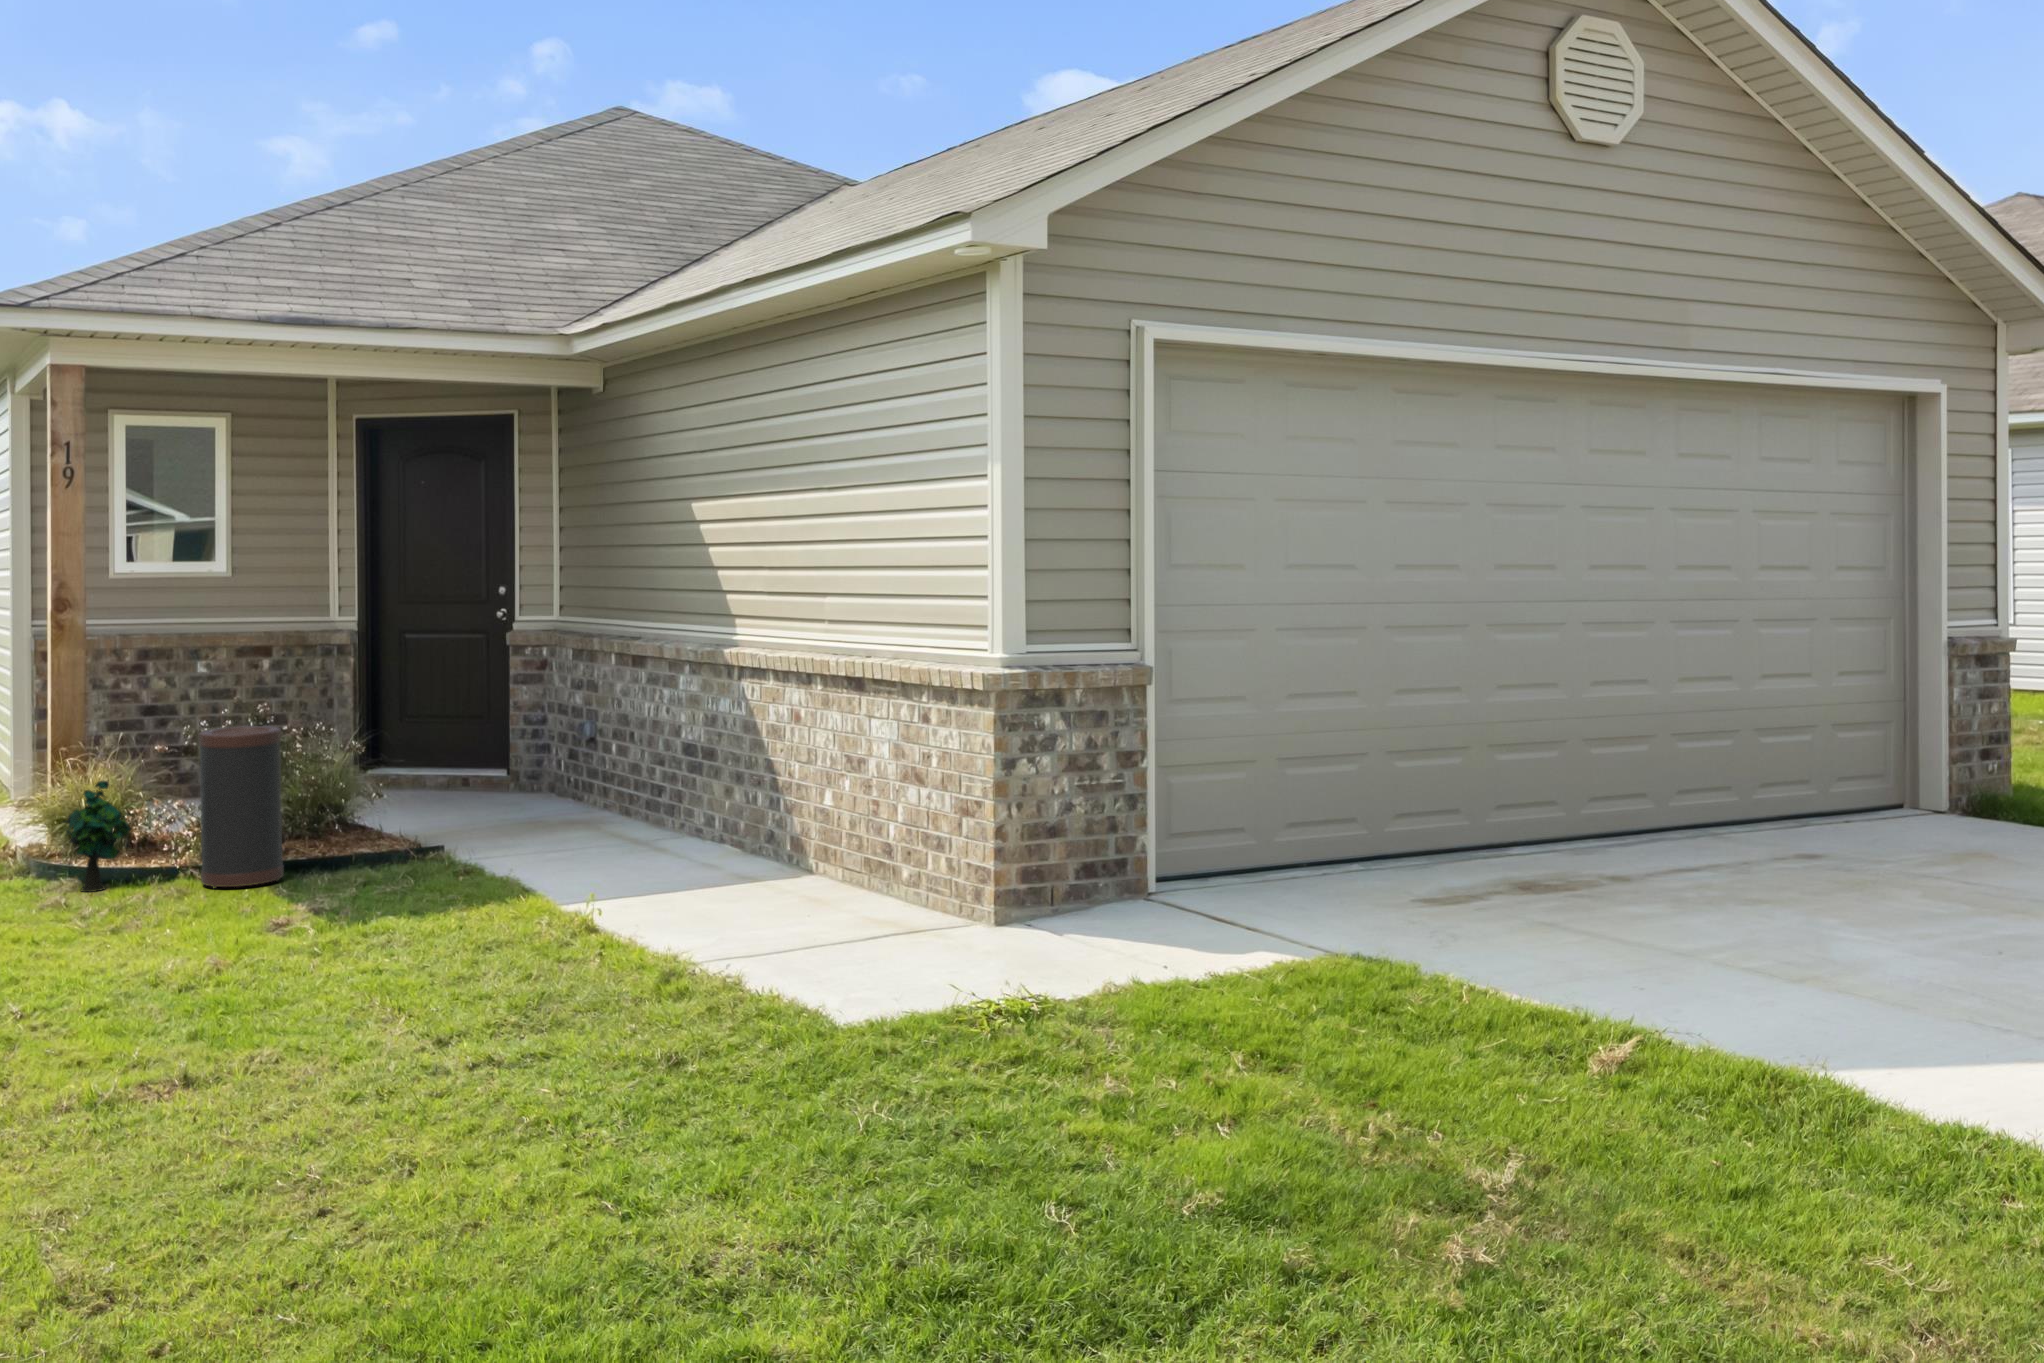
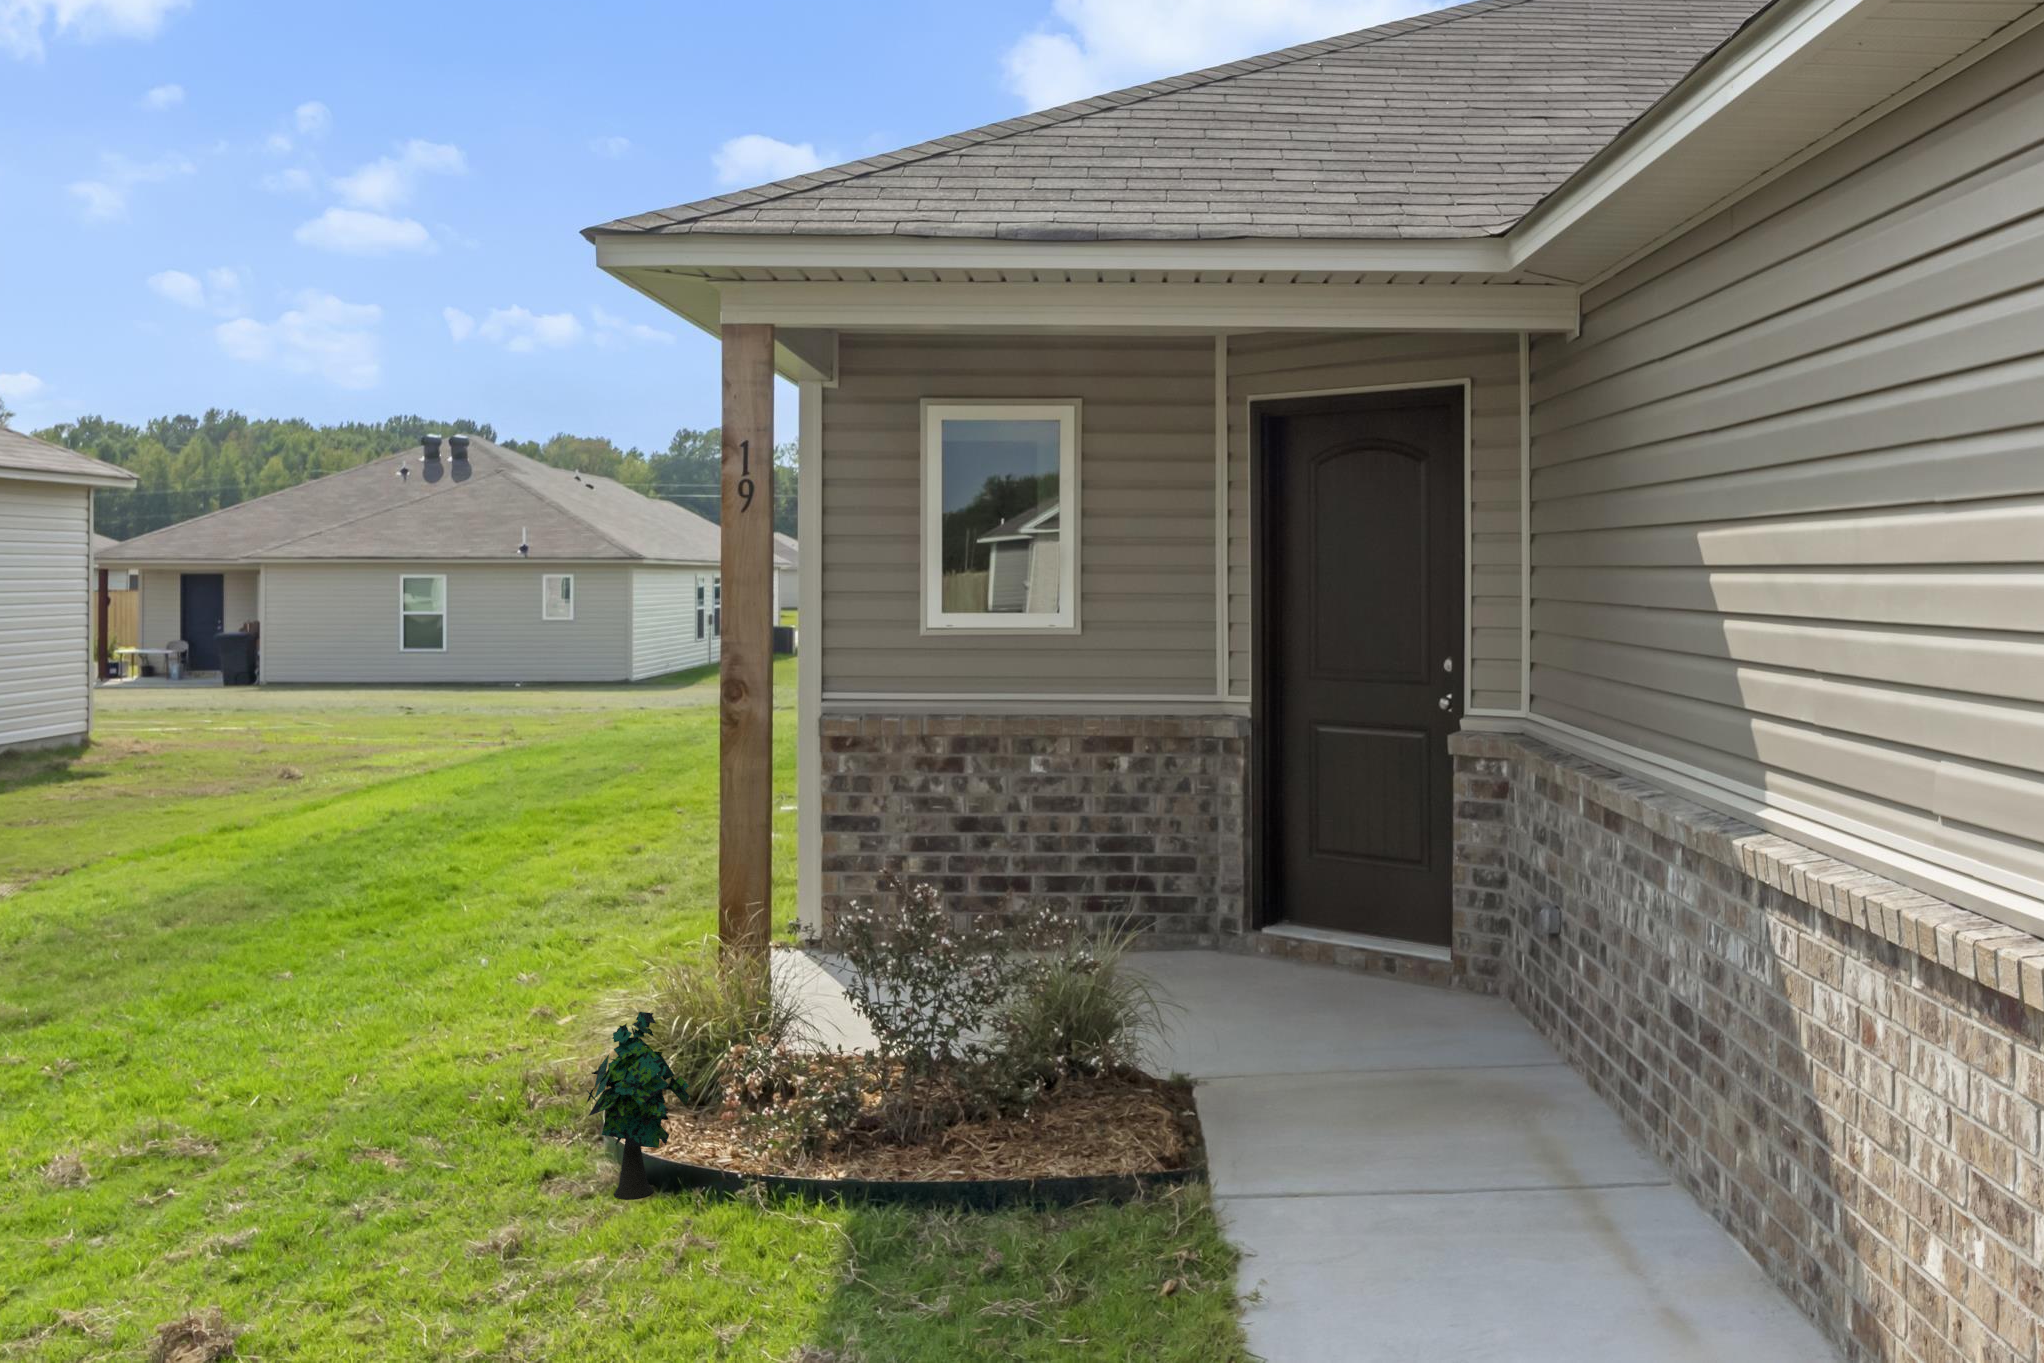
trash can: present [199,726,284,889] -> none [767,934,908,1234]

